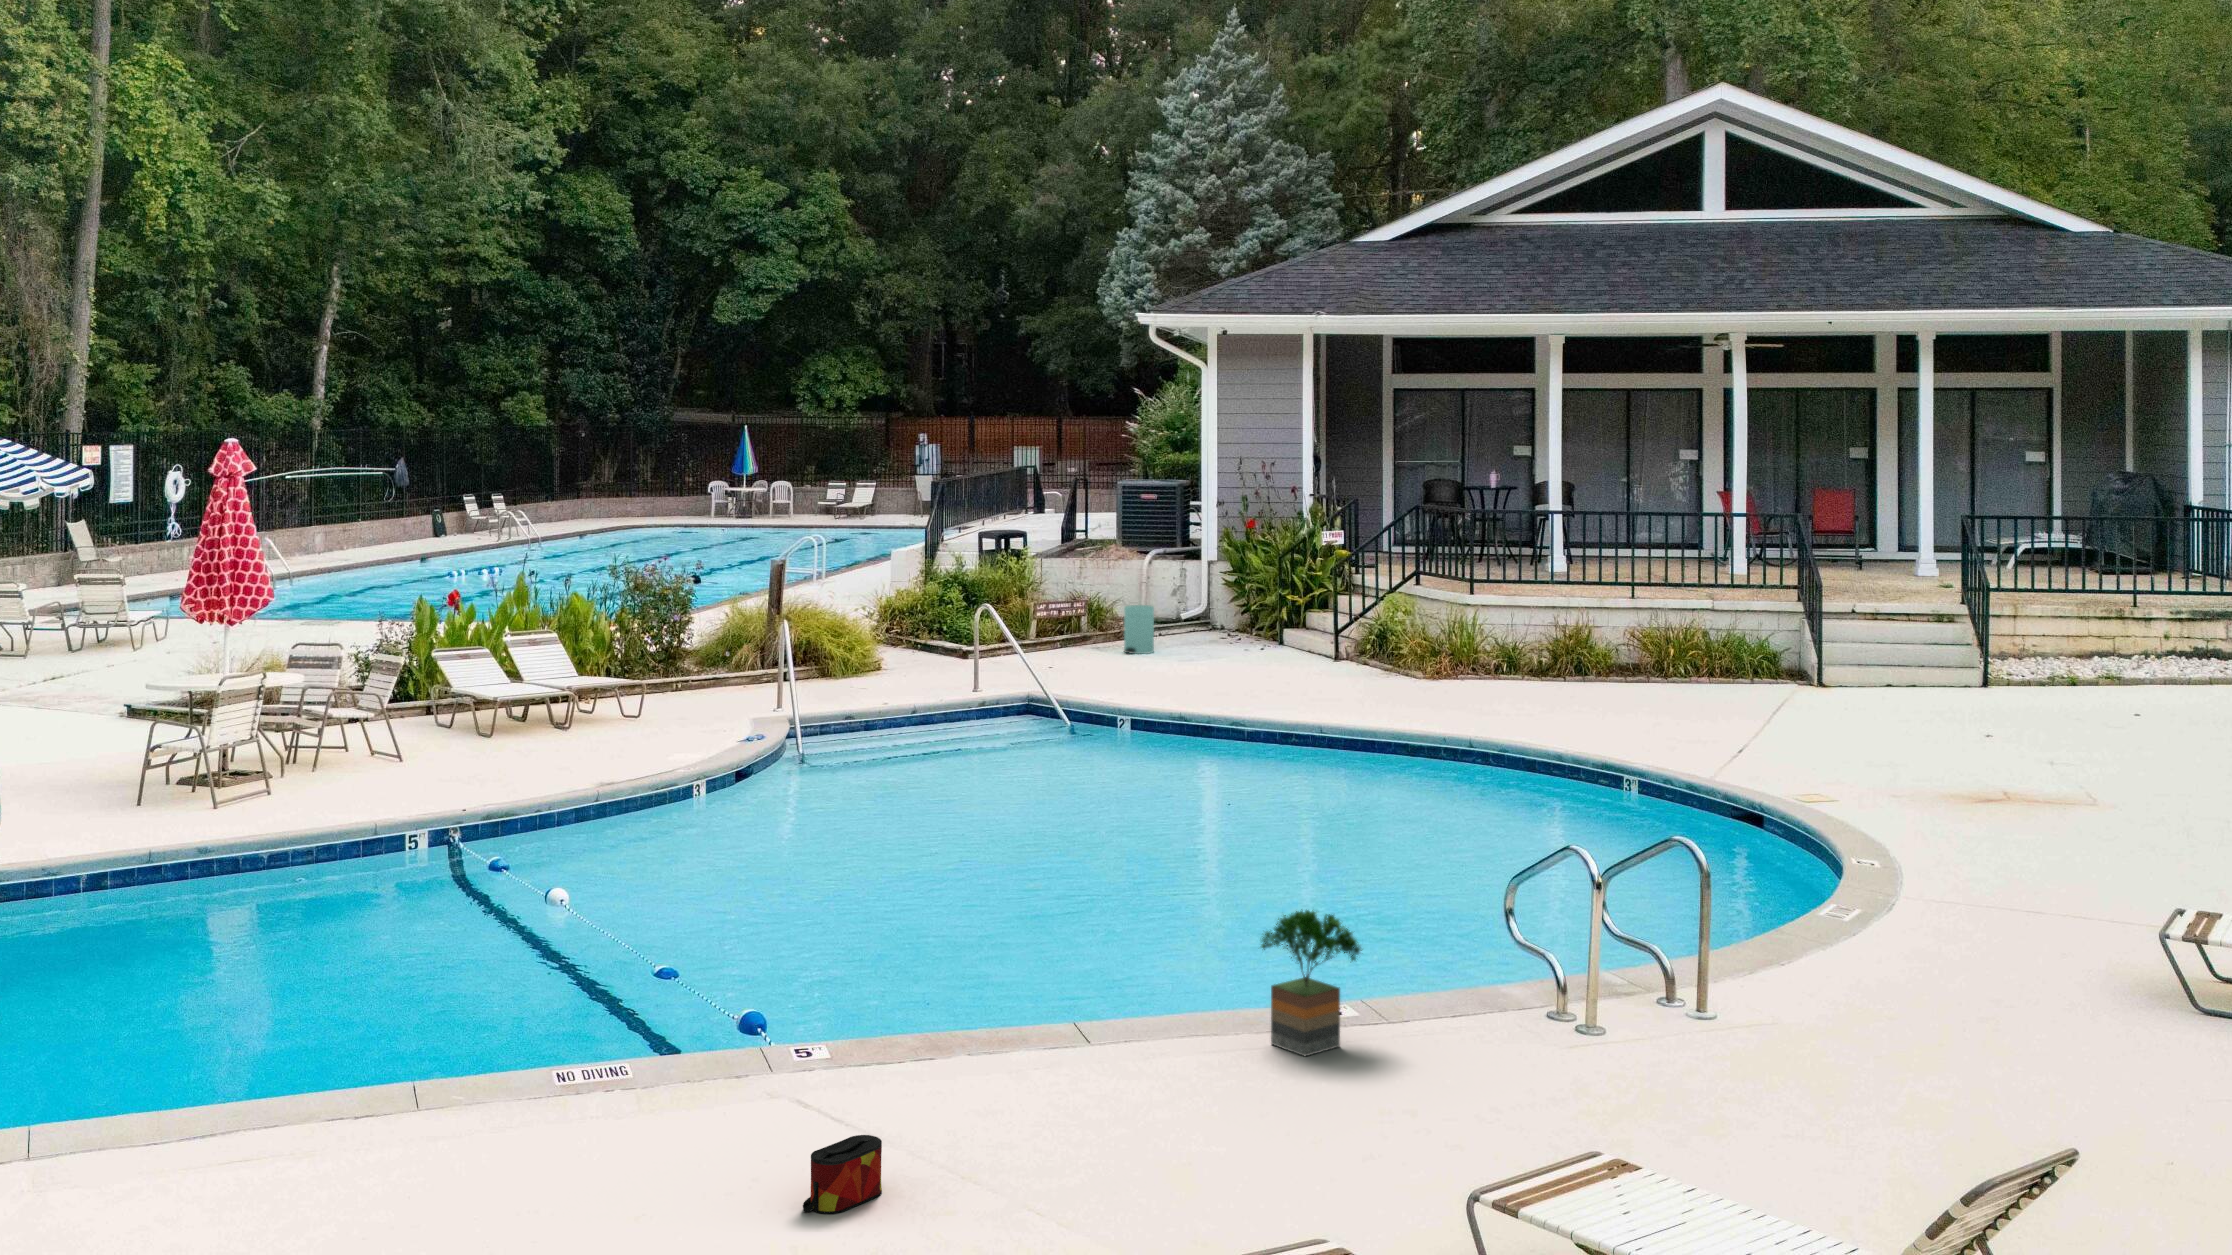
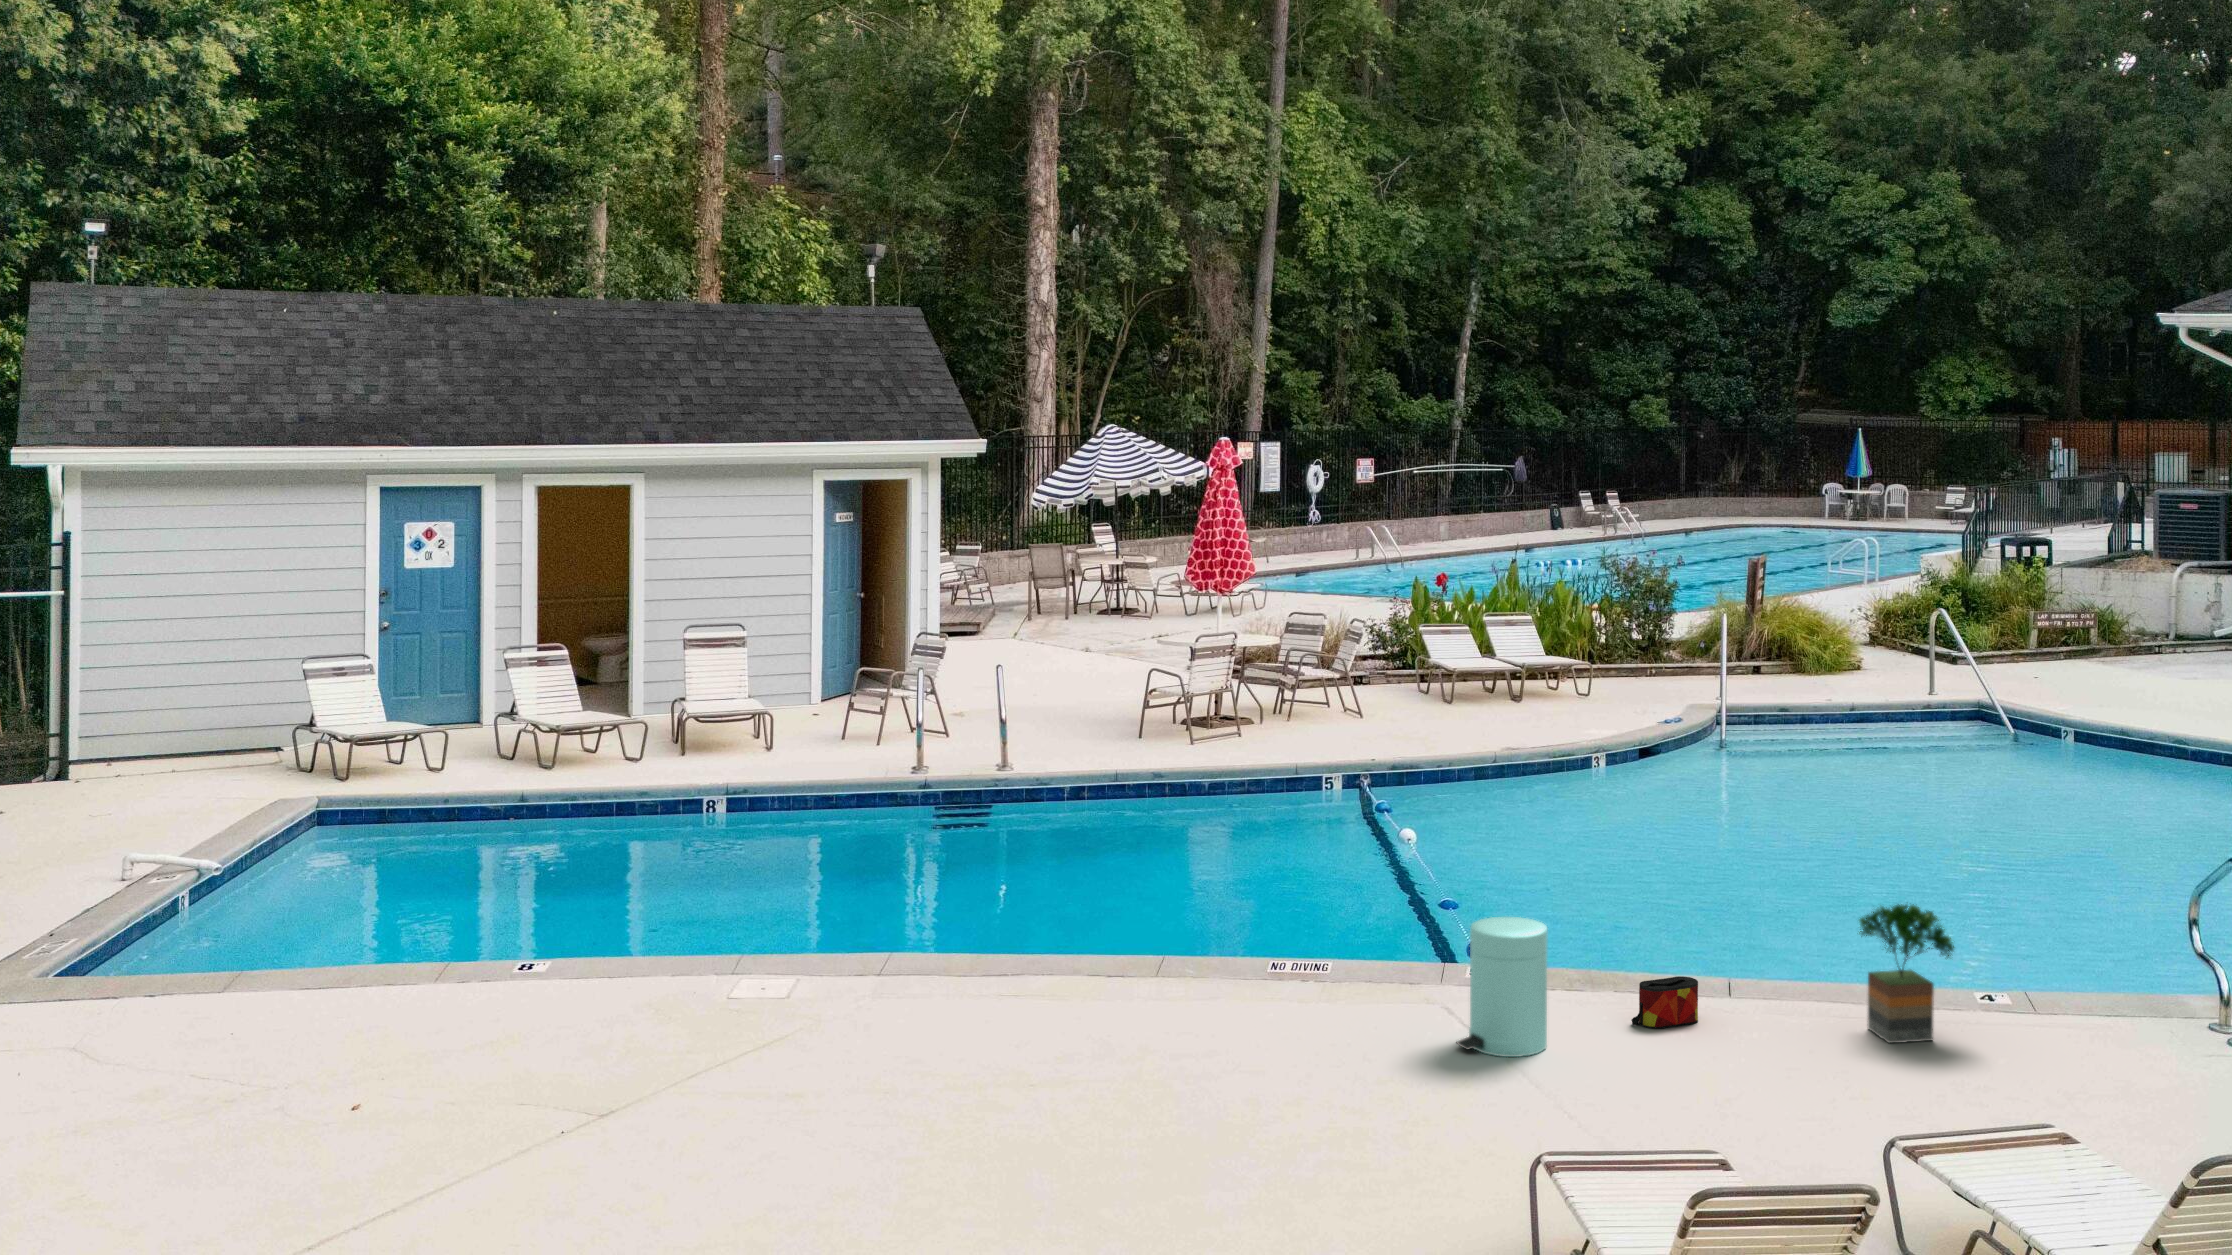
trash can: present [1124,605,1154,654] -> present [1457,917,1548,1057]
bag: present [803,1135,882,1214] -> present [1631,976,1698,1029]

